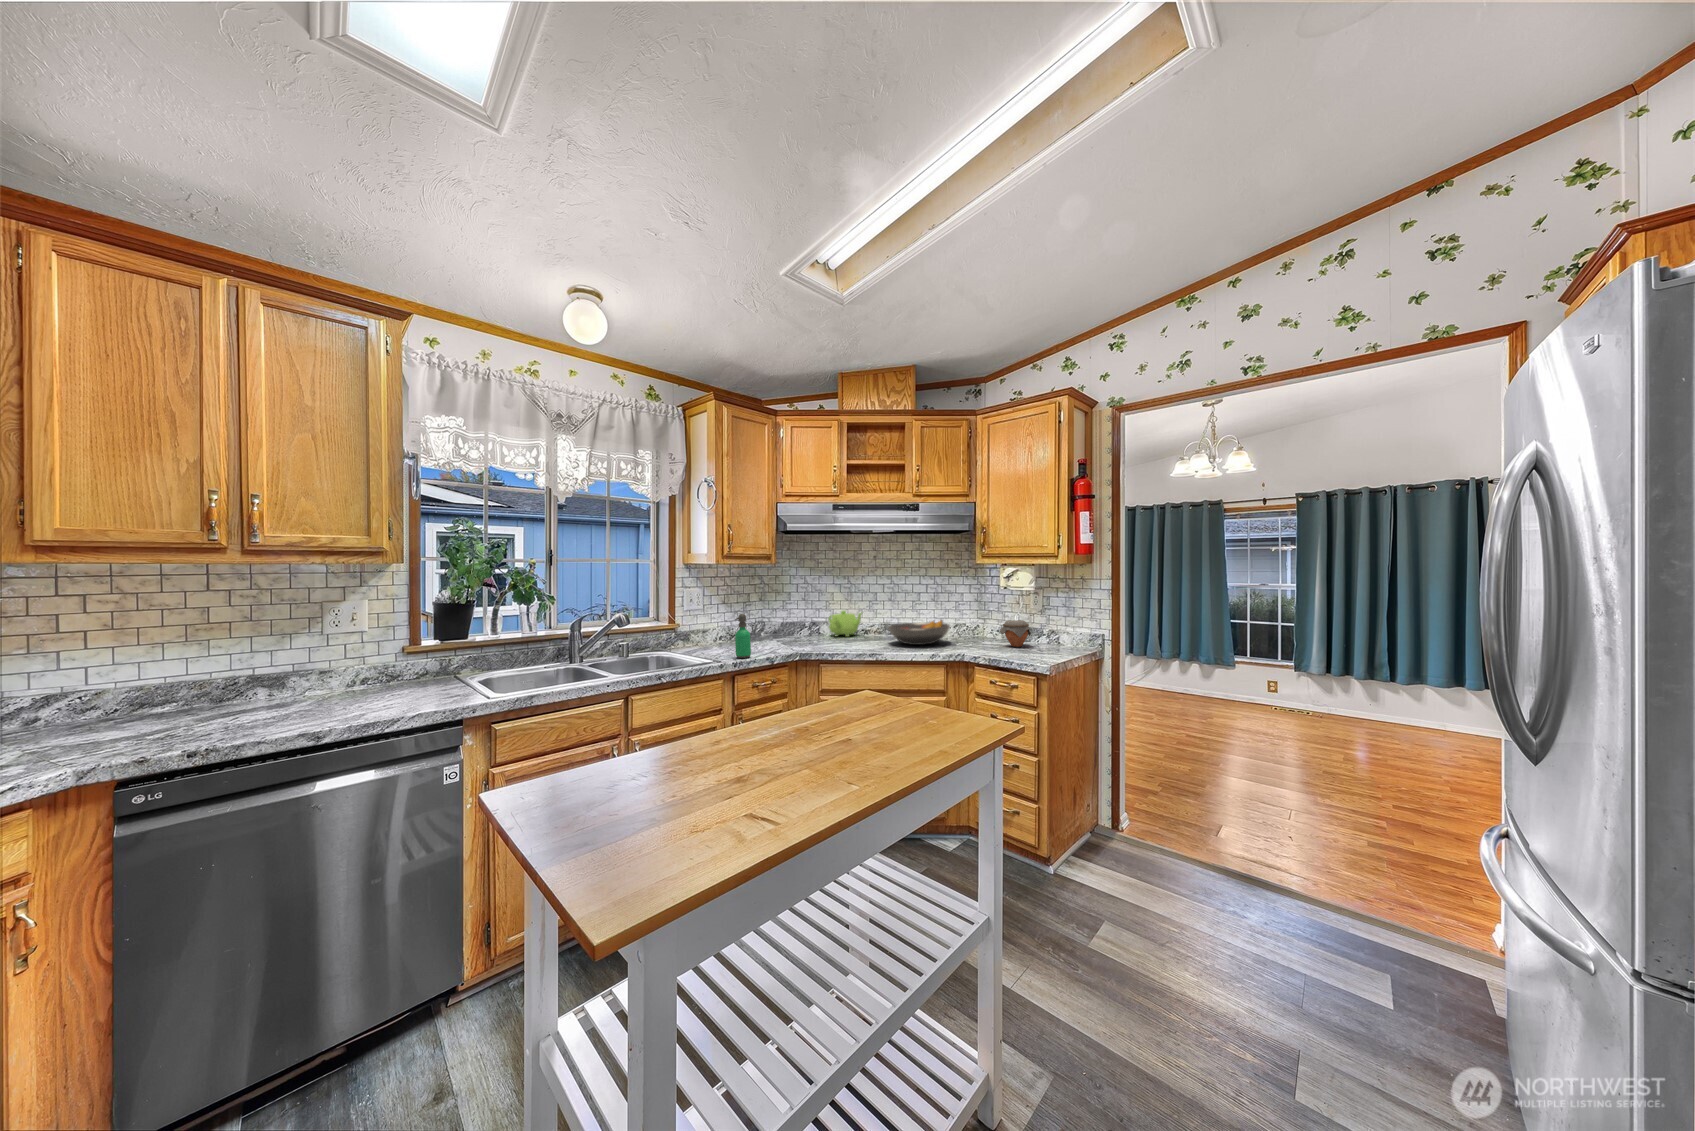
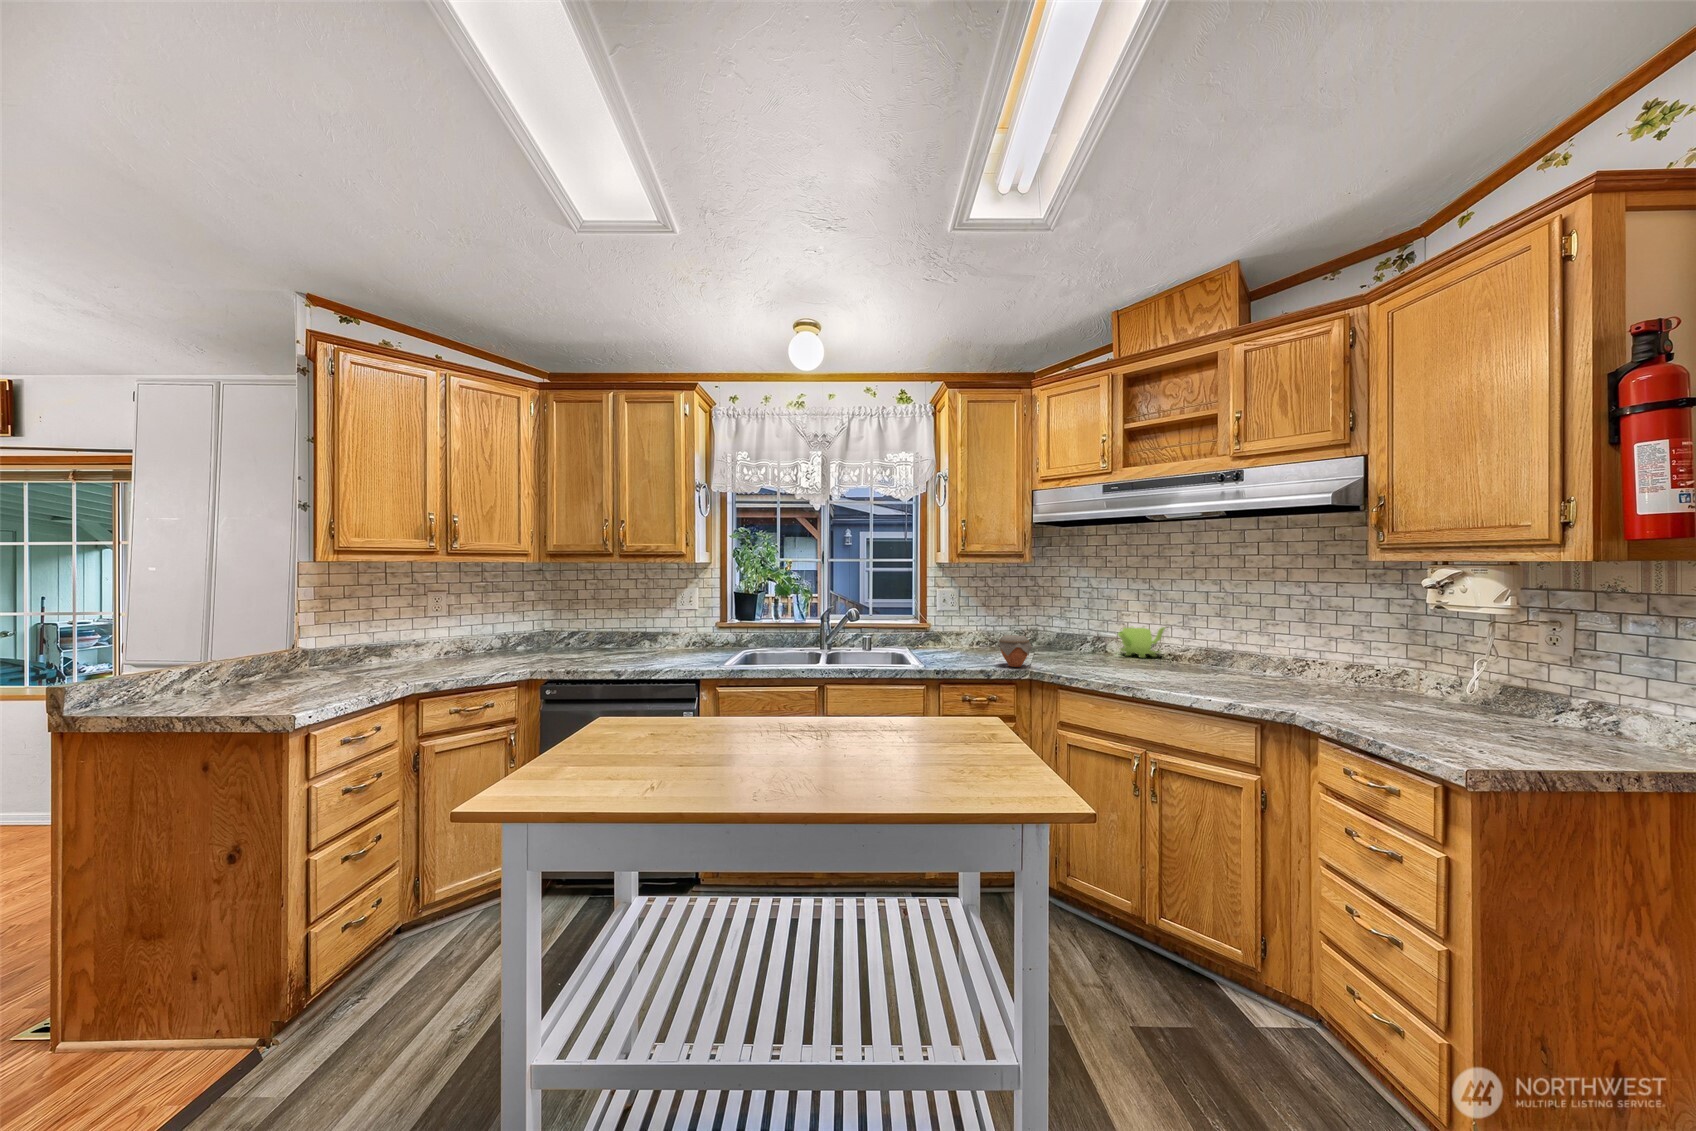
soap dispenser: present [735,614,751,658] -> none [956,617,977,666]
fruit bowl: present [888,620,950,645] -> none [1177,648,1299,685]
jar: present [1000,620,1031,647] -> present [998,635,1032,667]

